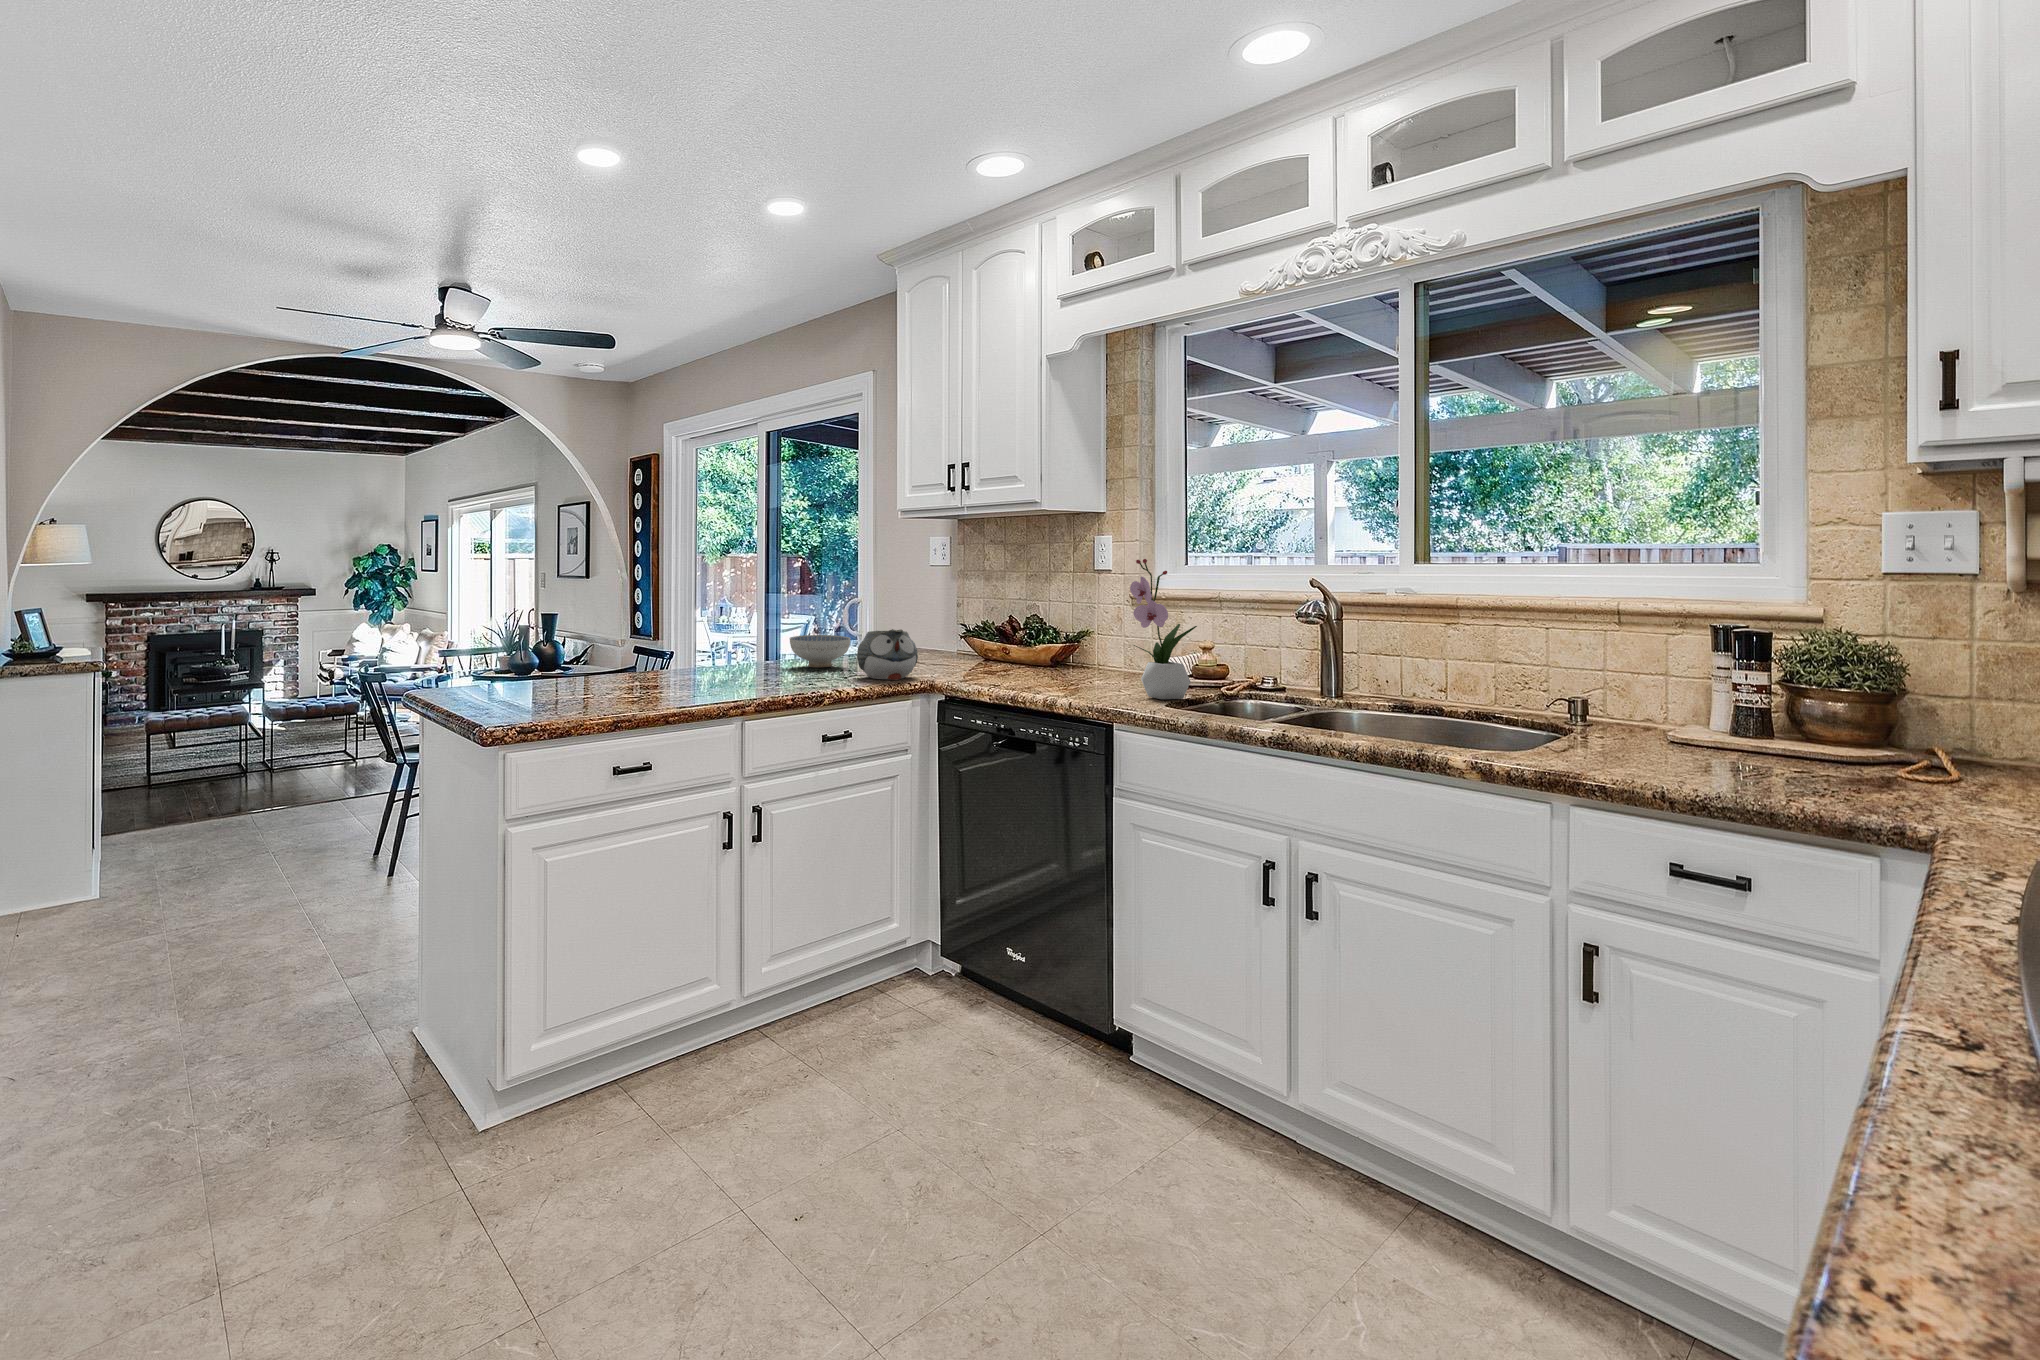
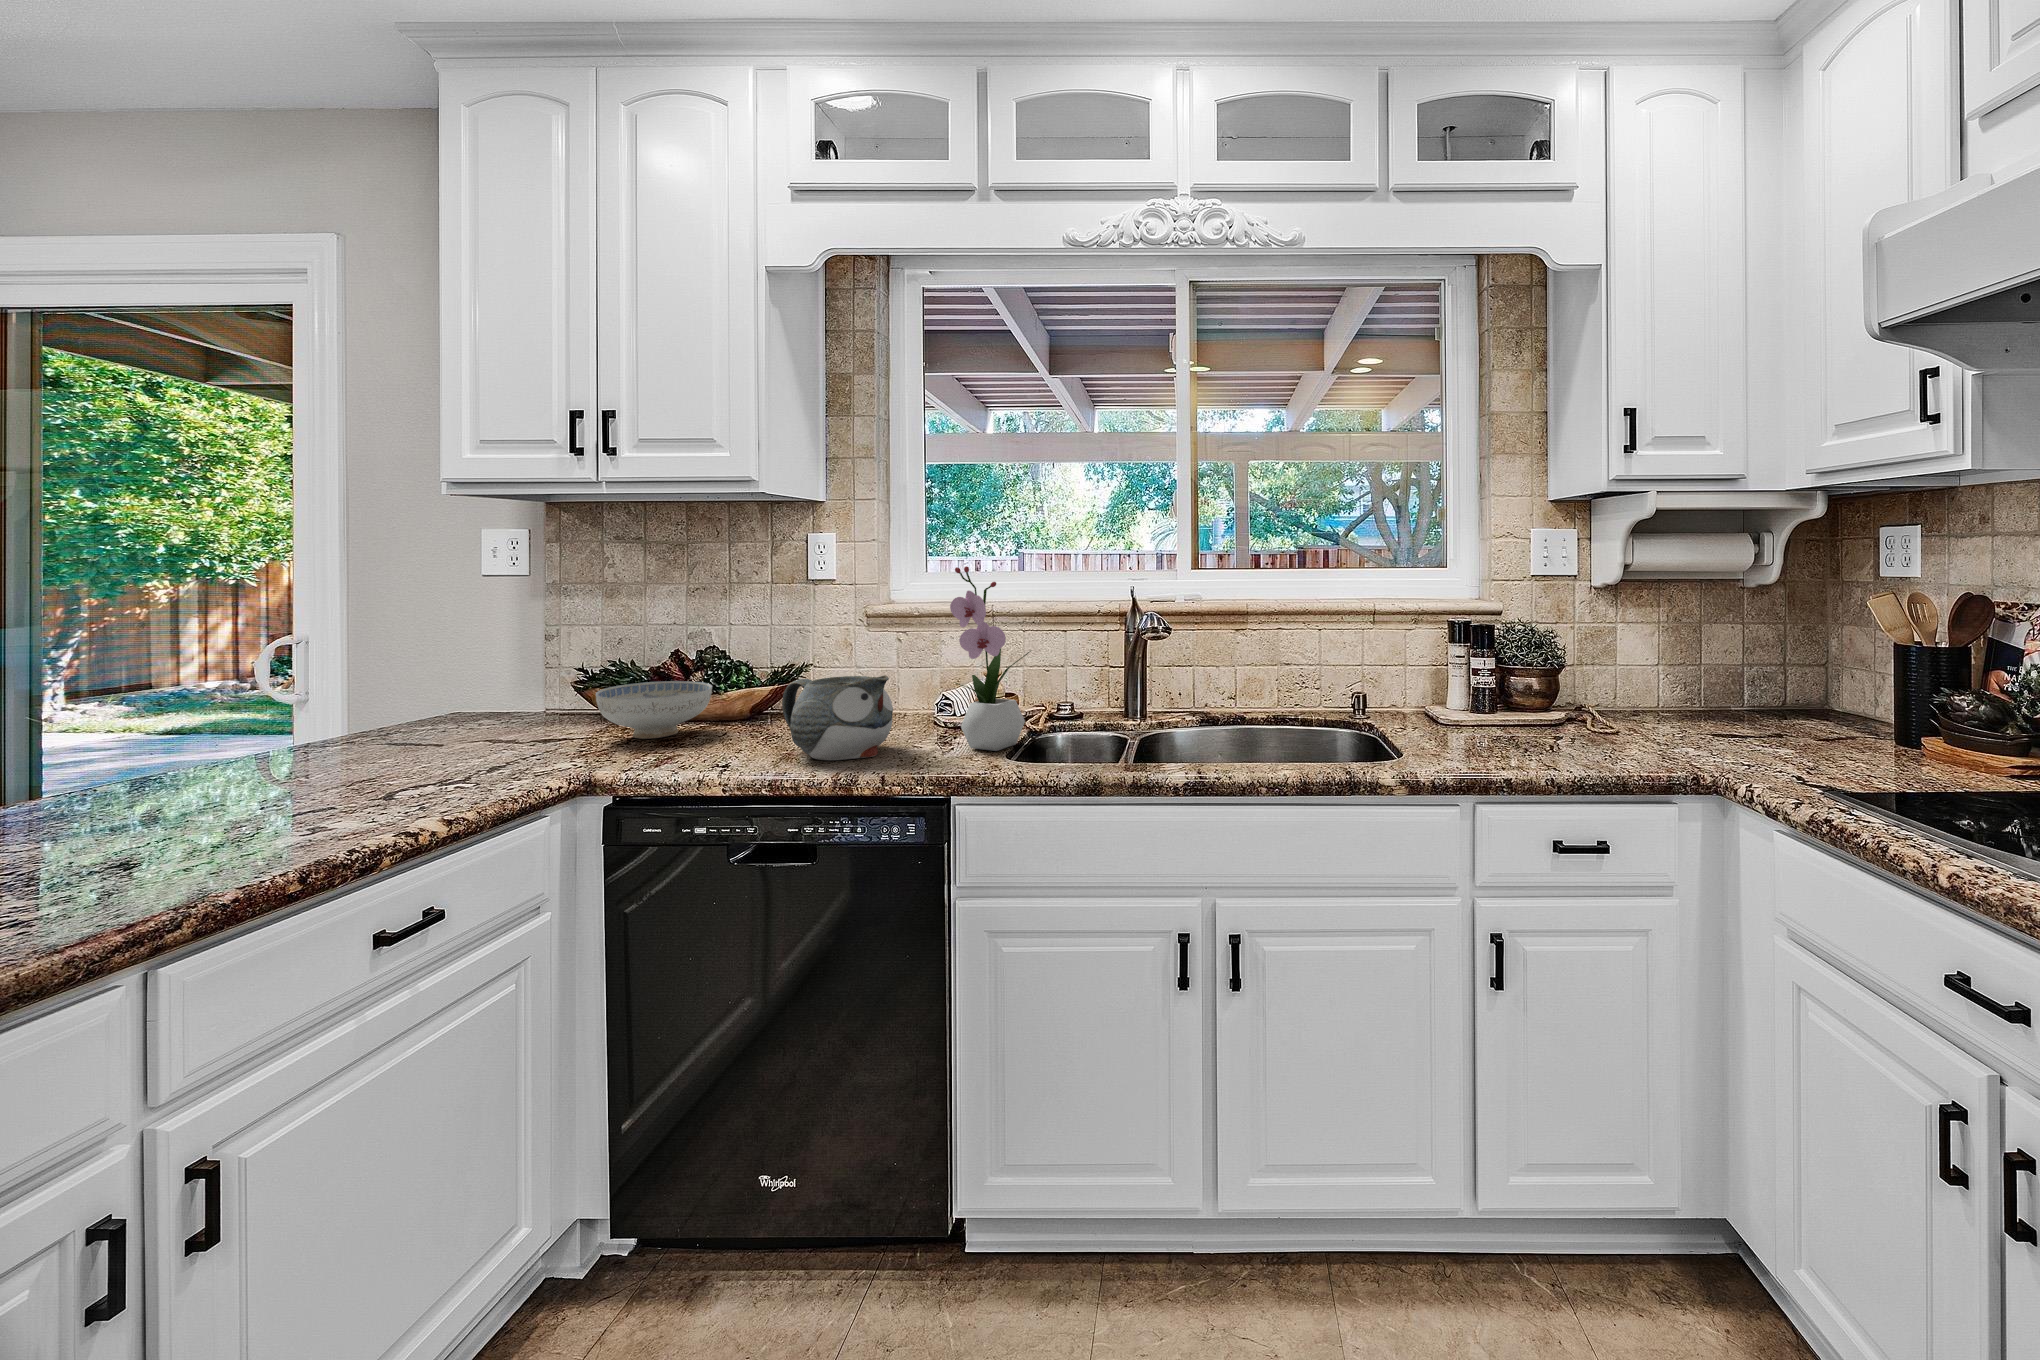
teapot: present [857,629,918,680] -> present [782,675,893,760]
ceramic bowl: present [789,635,851,668] -> present [596,681,712,739]

